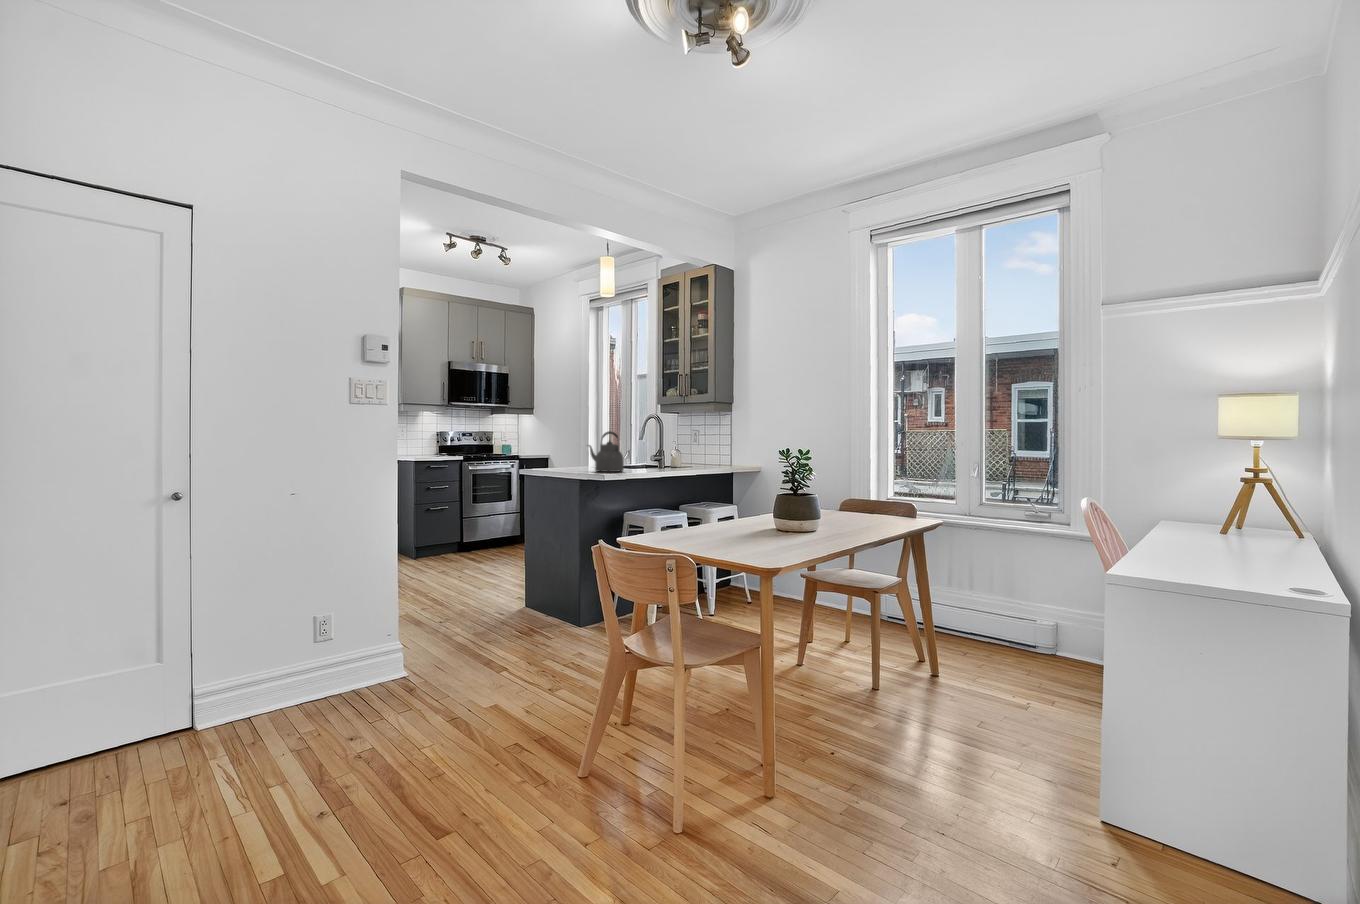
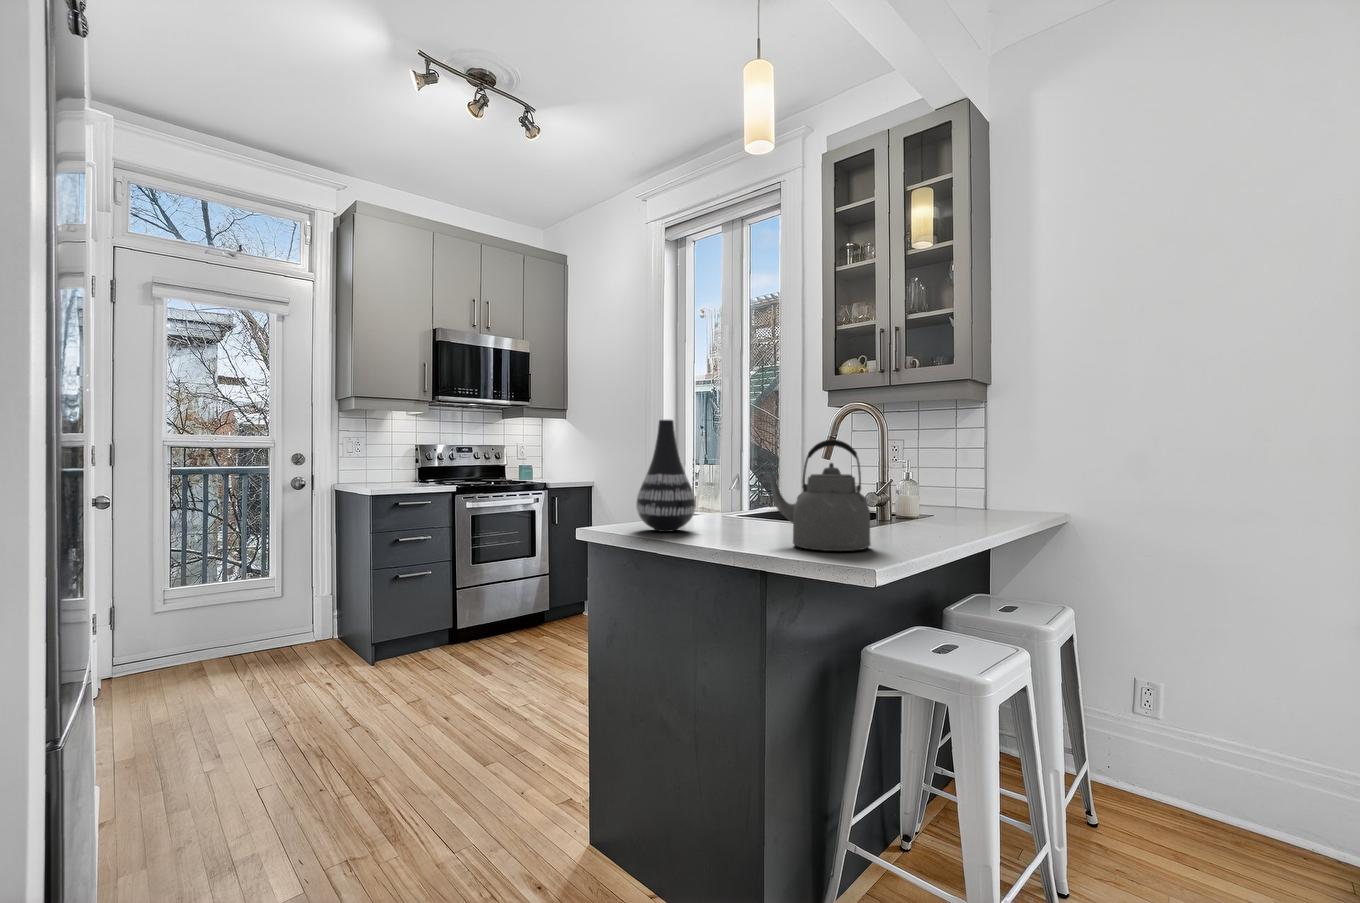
vase: none [543,423,568,469] -> present [636,419,696,532]

